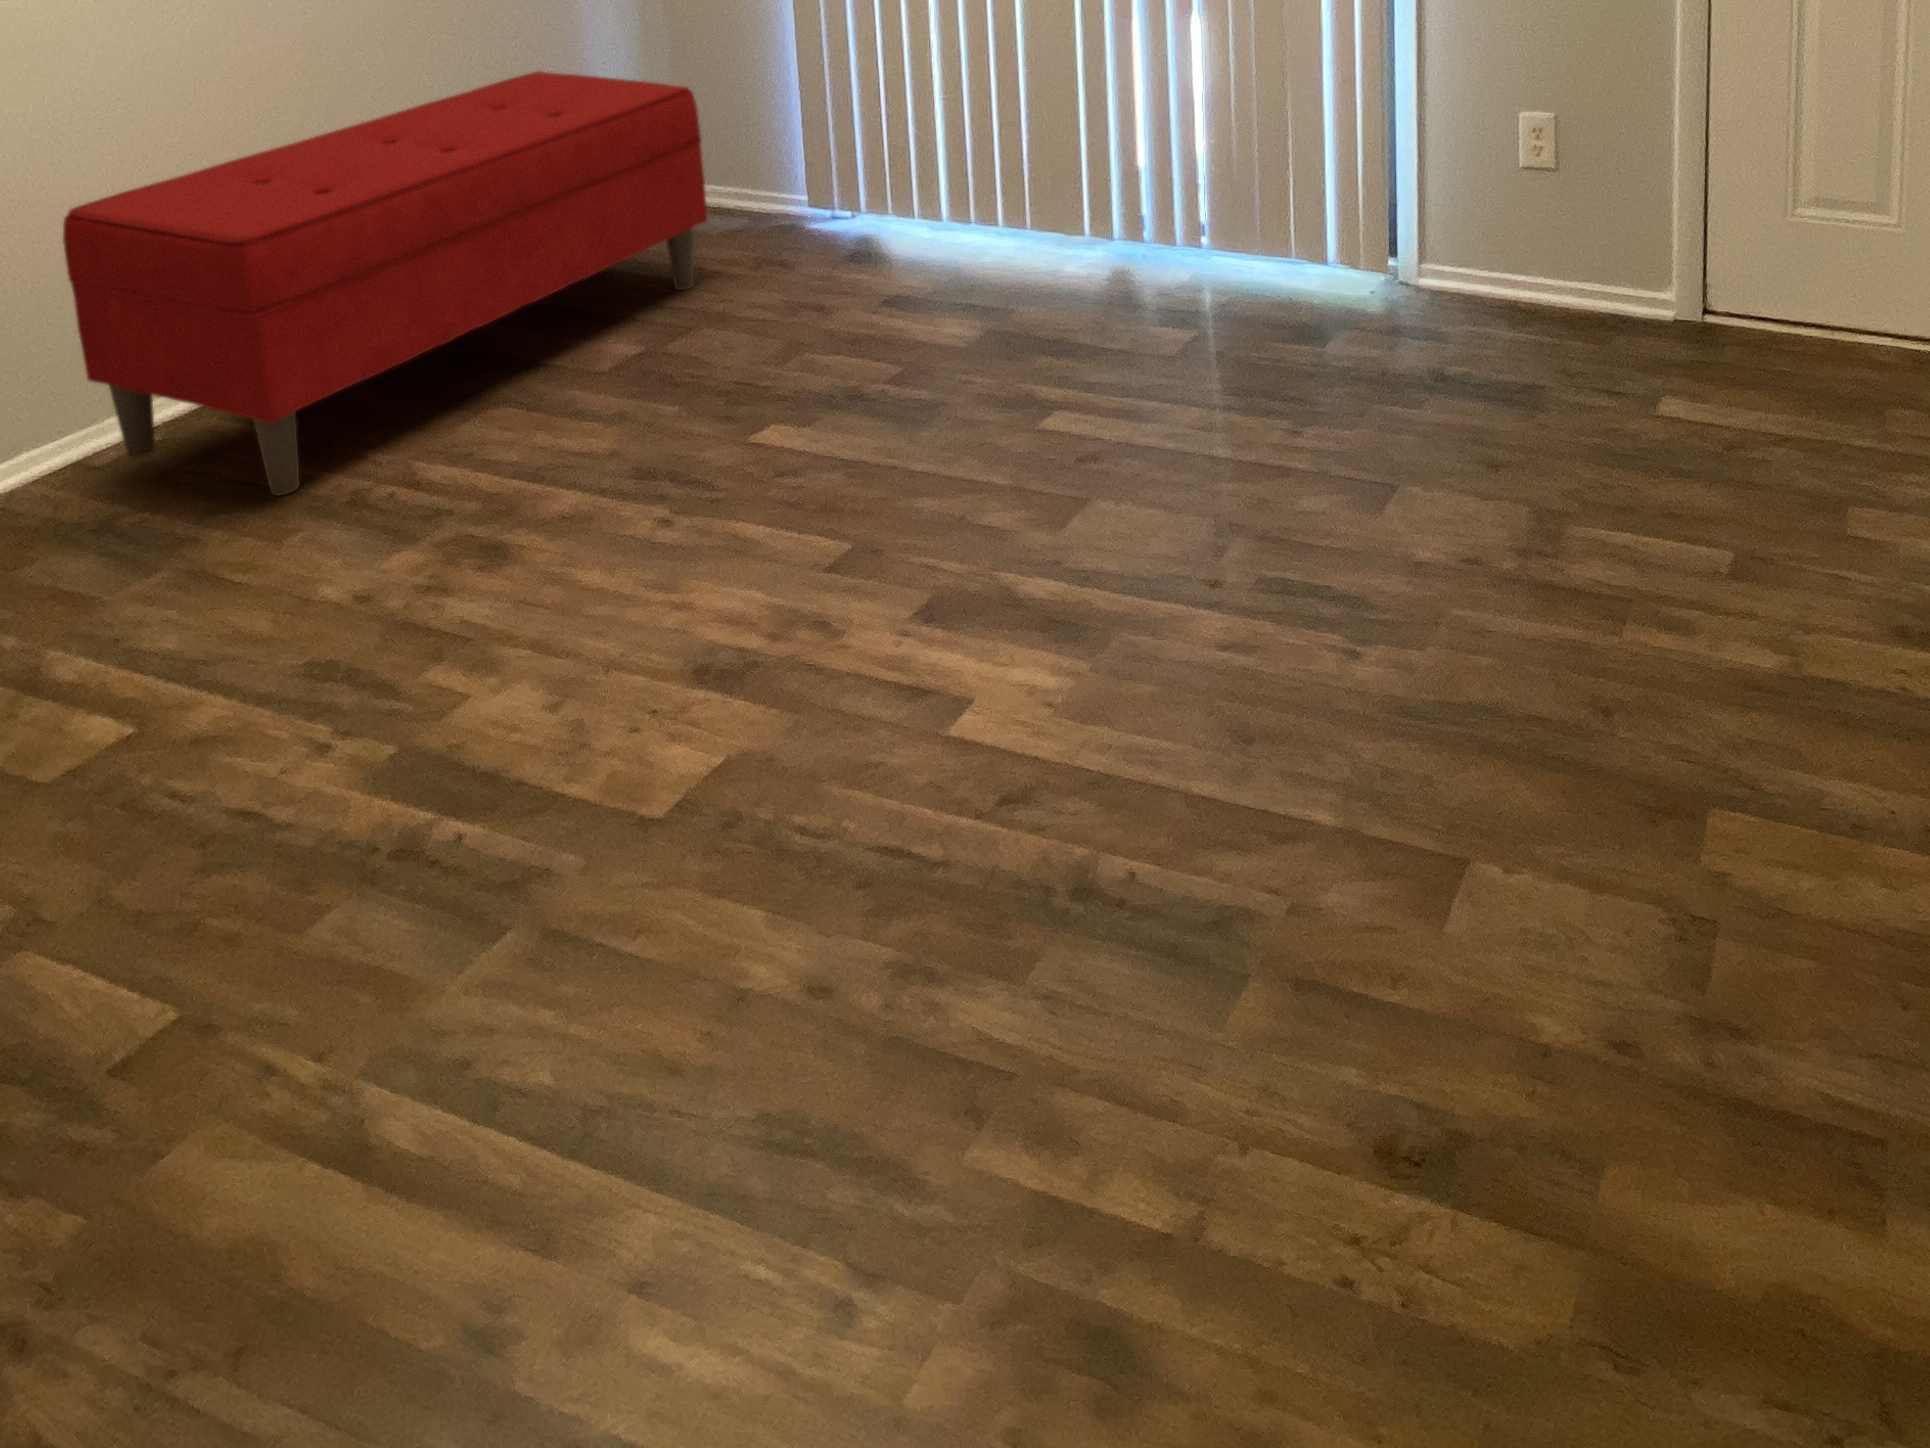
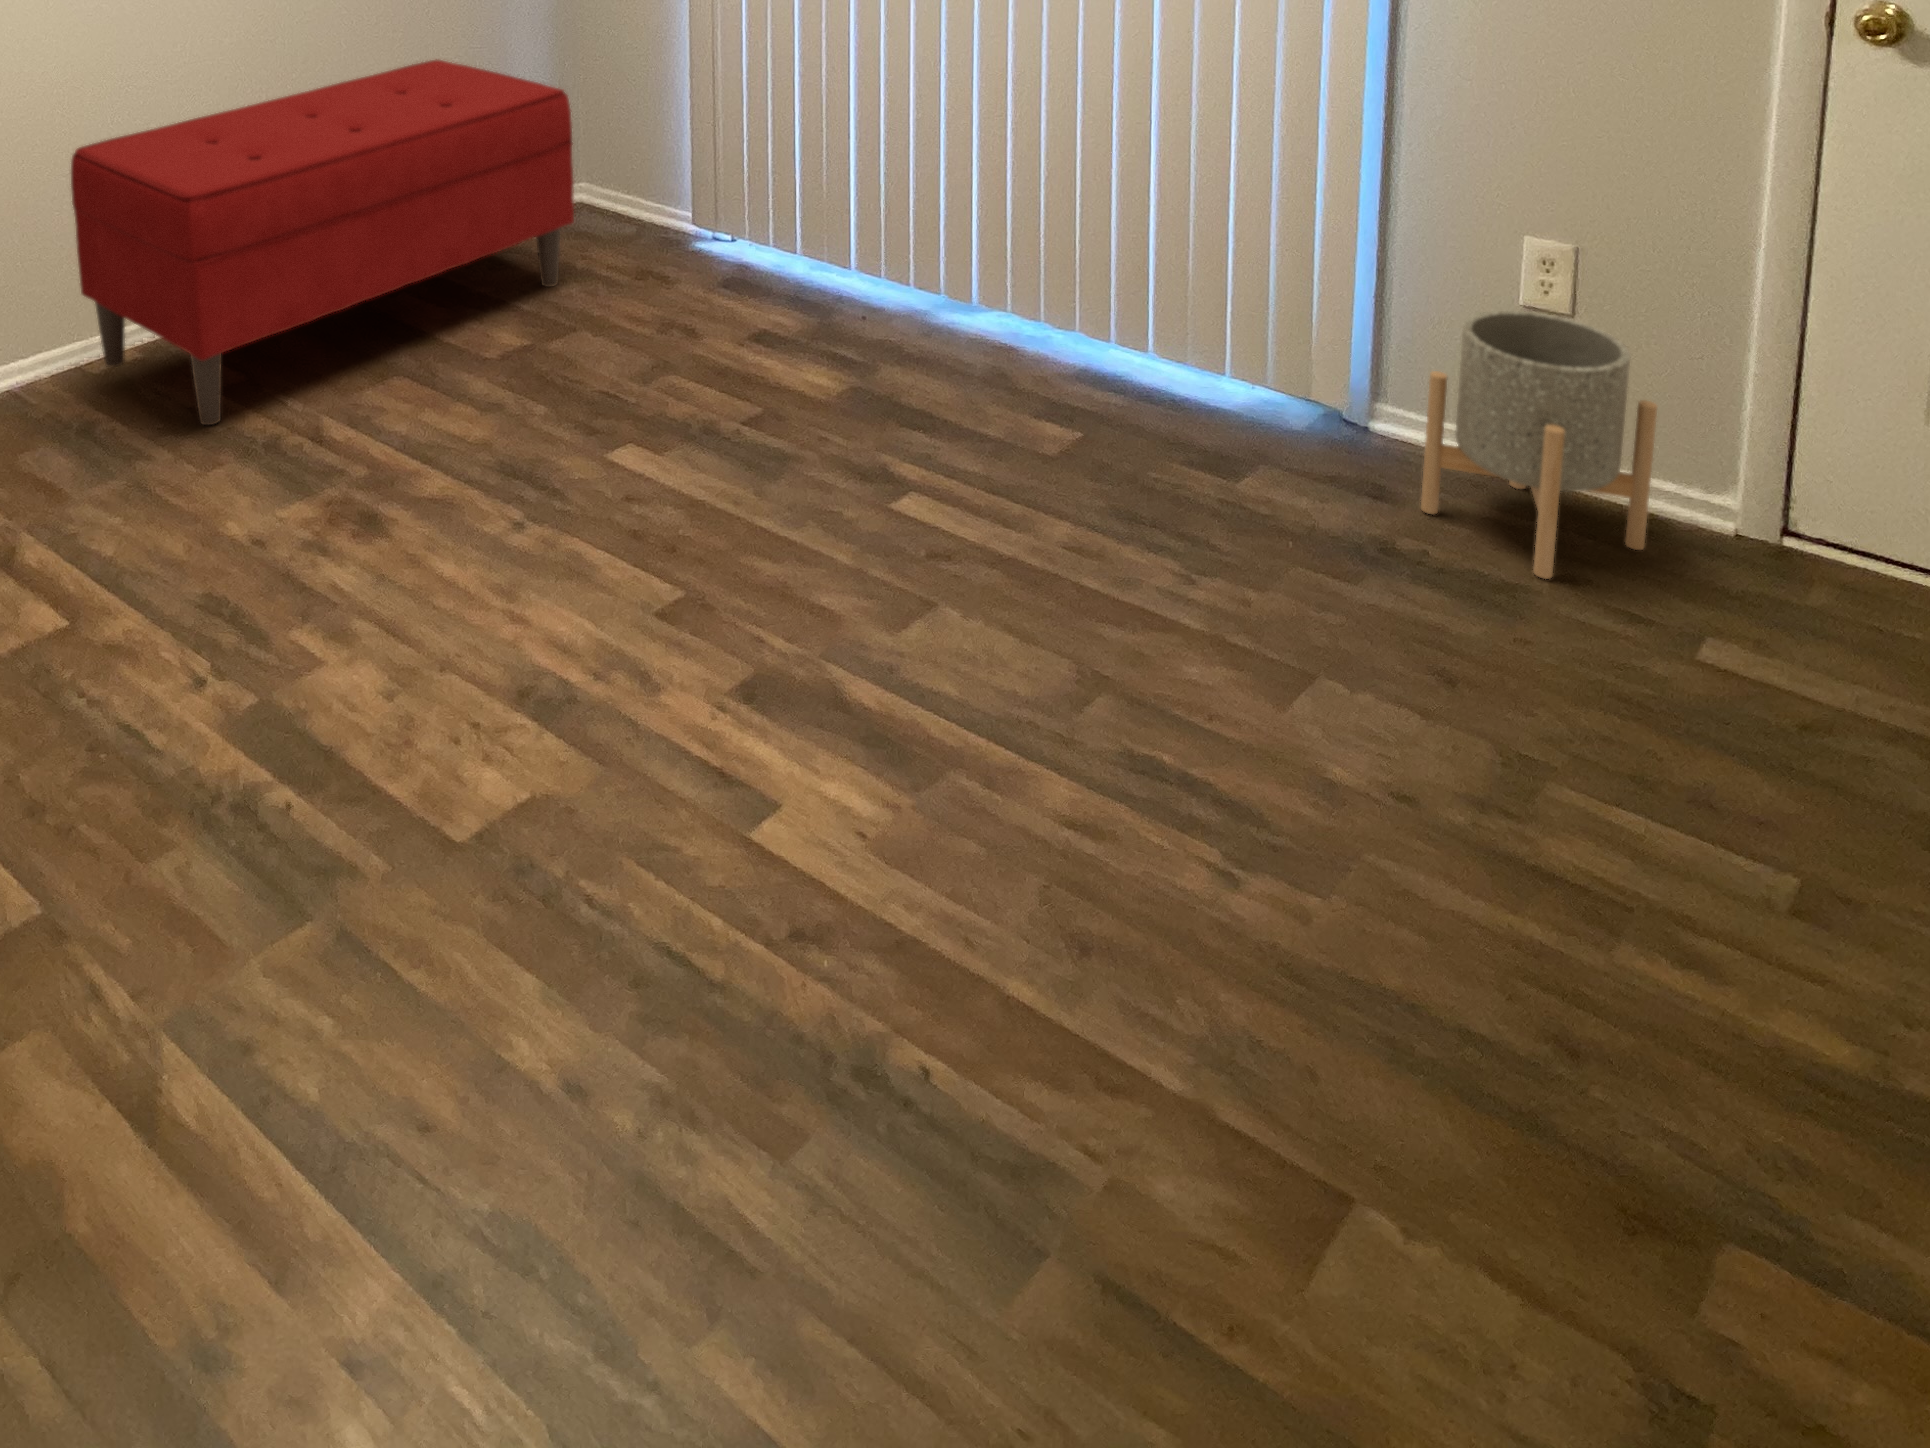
planter: none [1468,174,1620,375] -> present [1421,311,1657,579]

